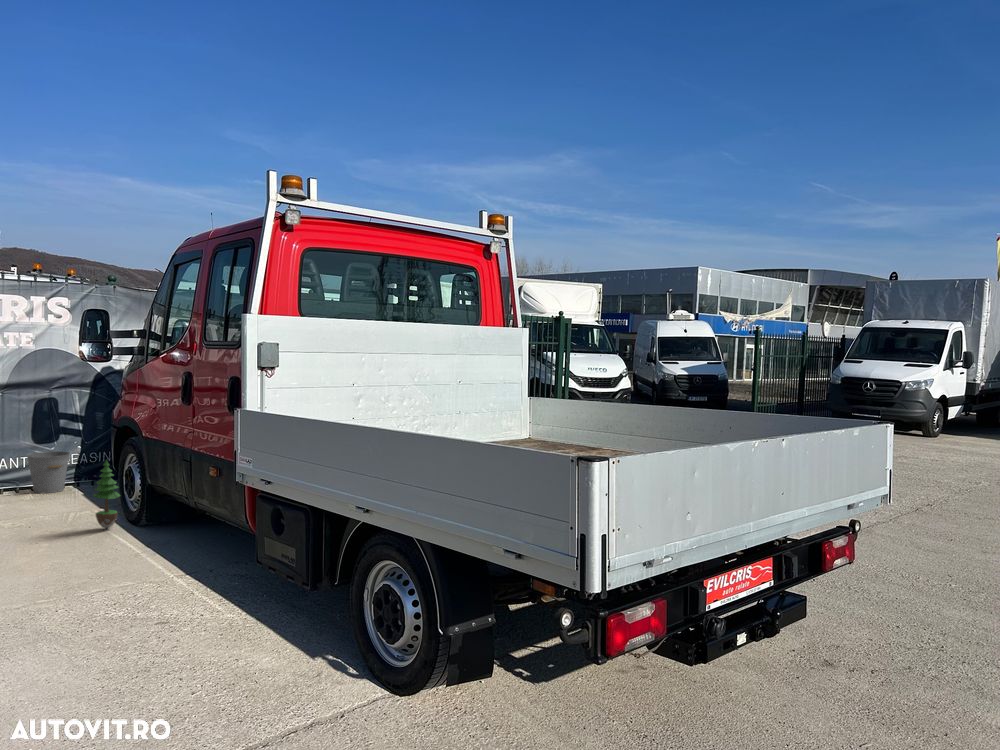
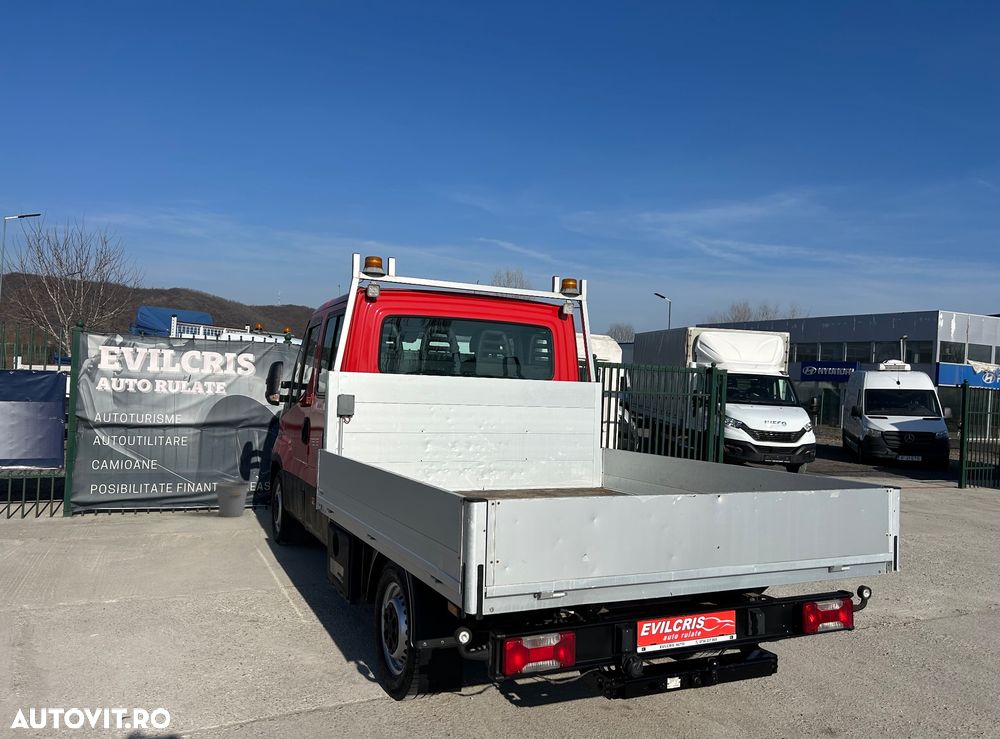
potted tree: present [93,460,120,529] -> none [249,490,271,550]

